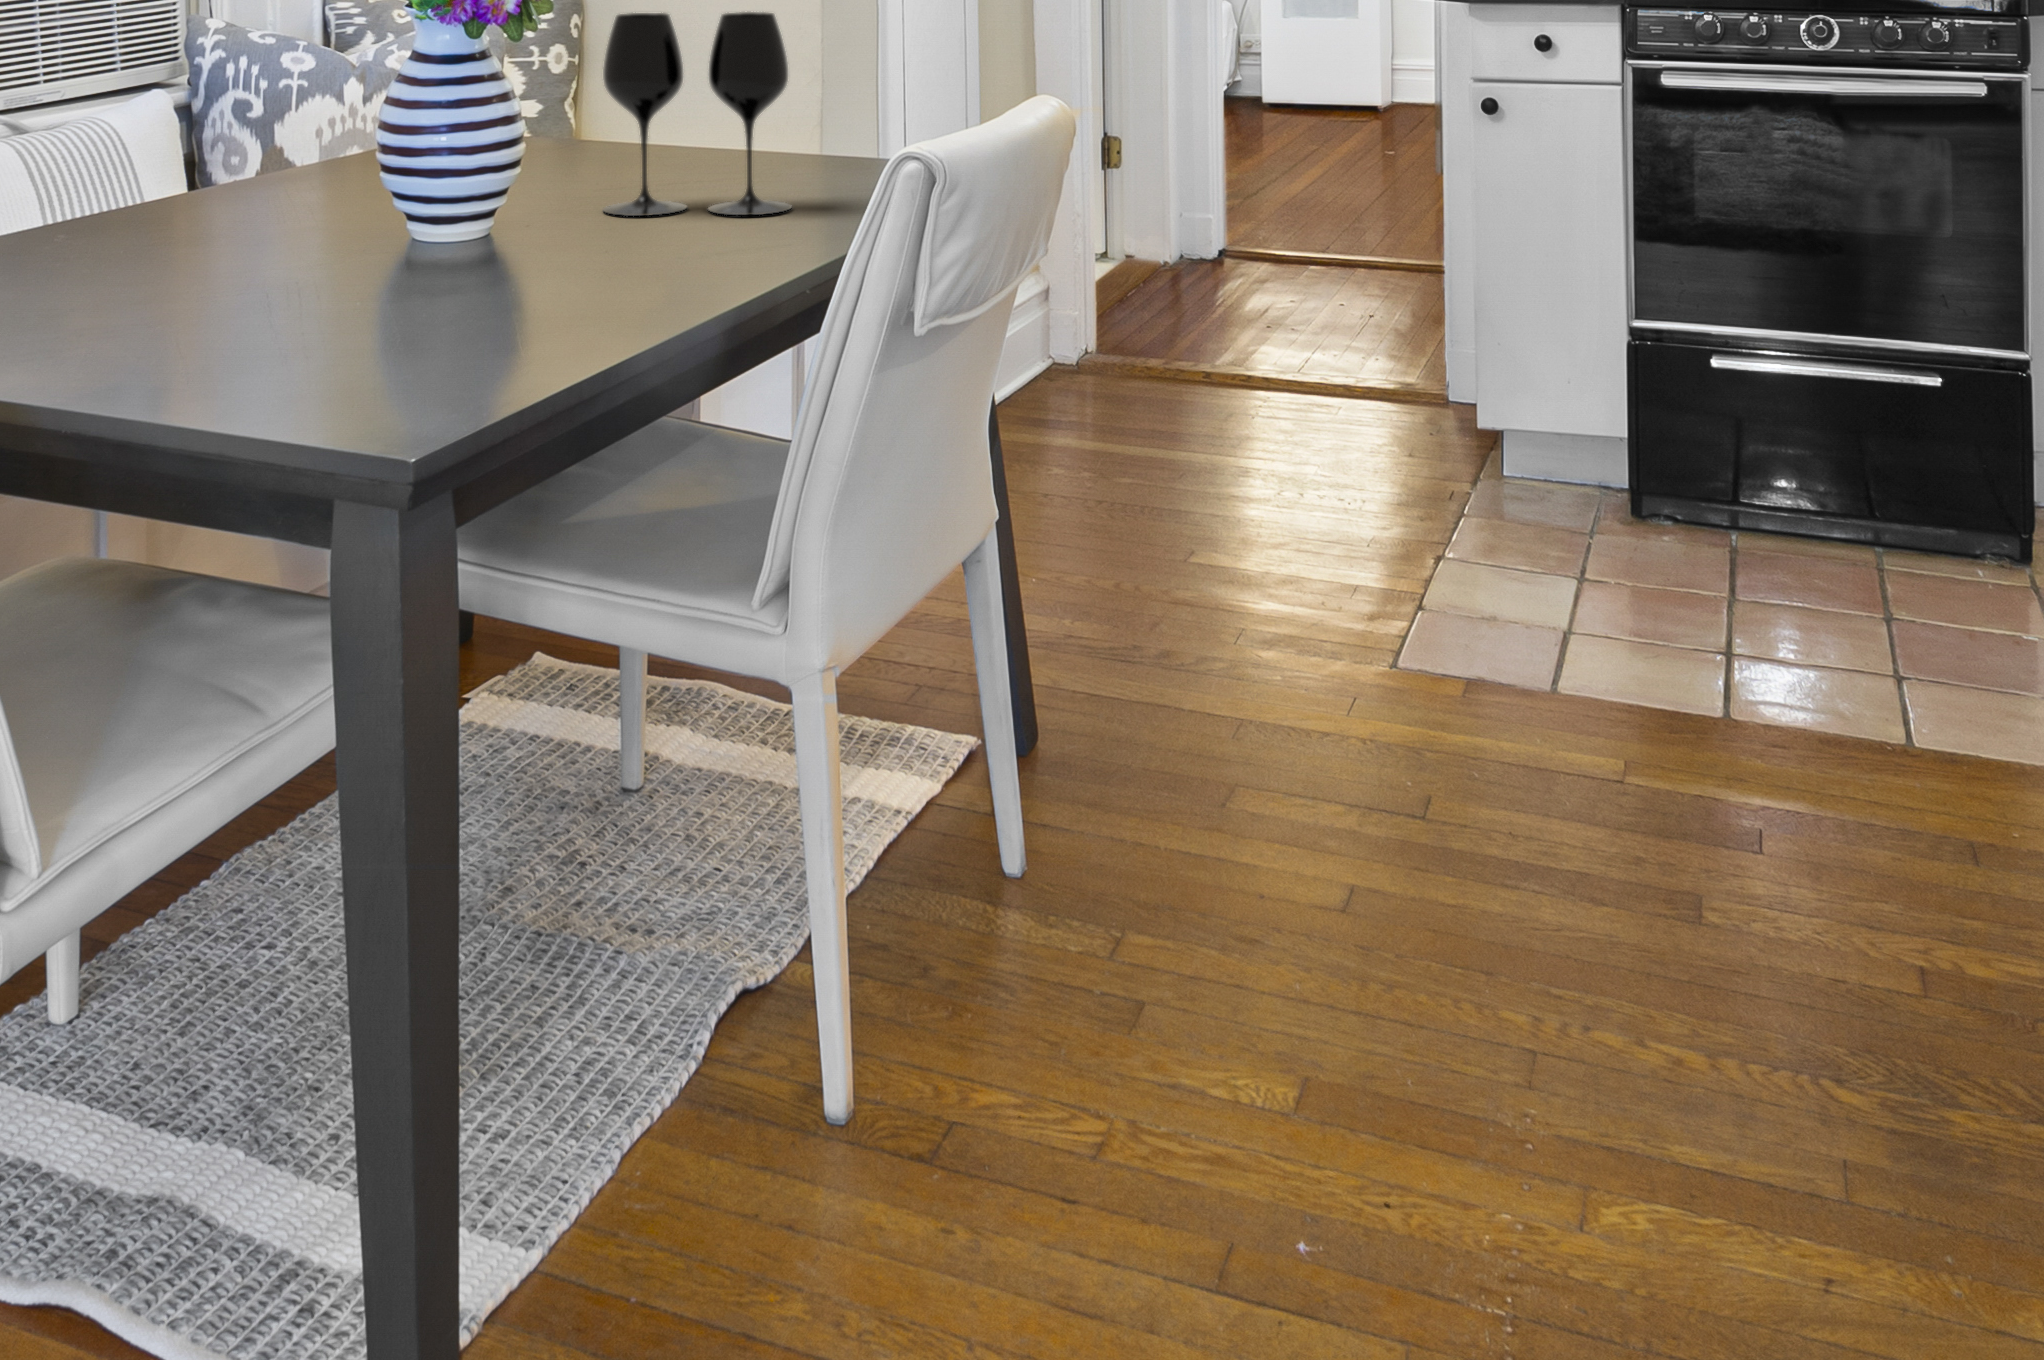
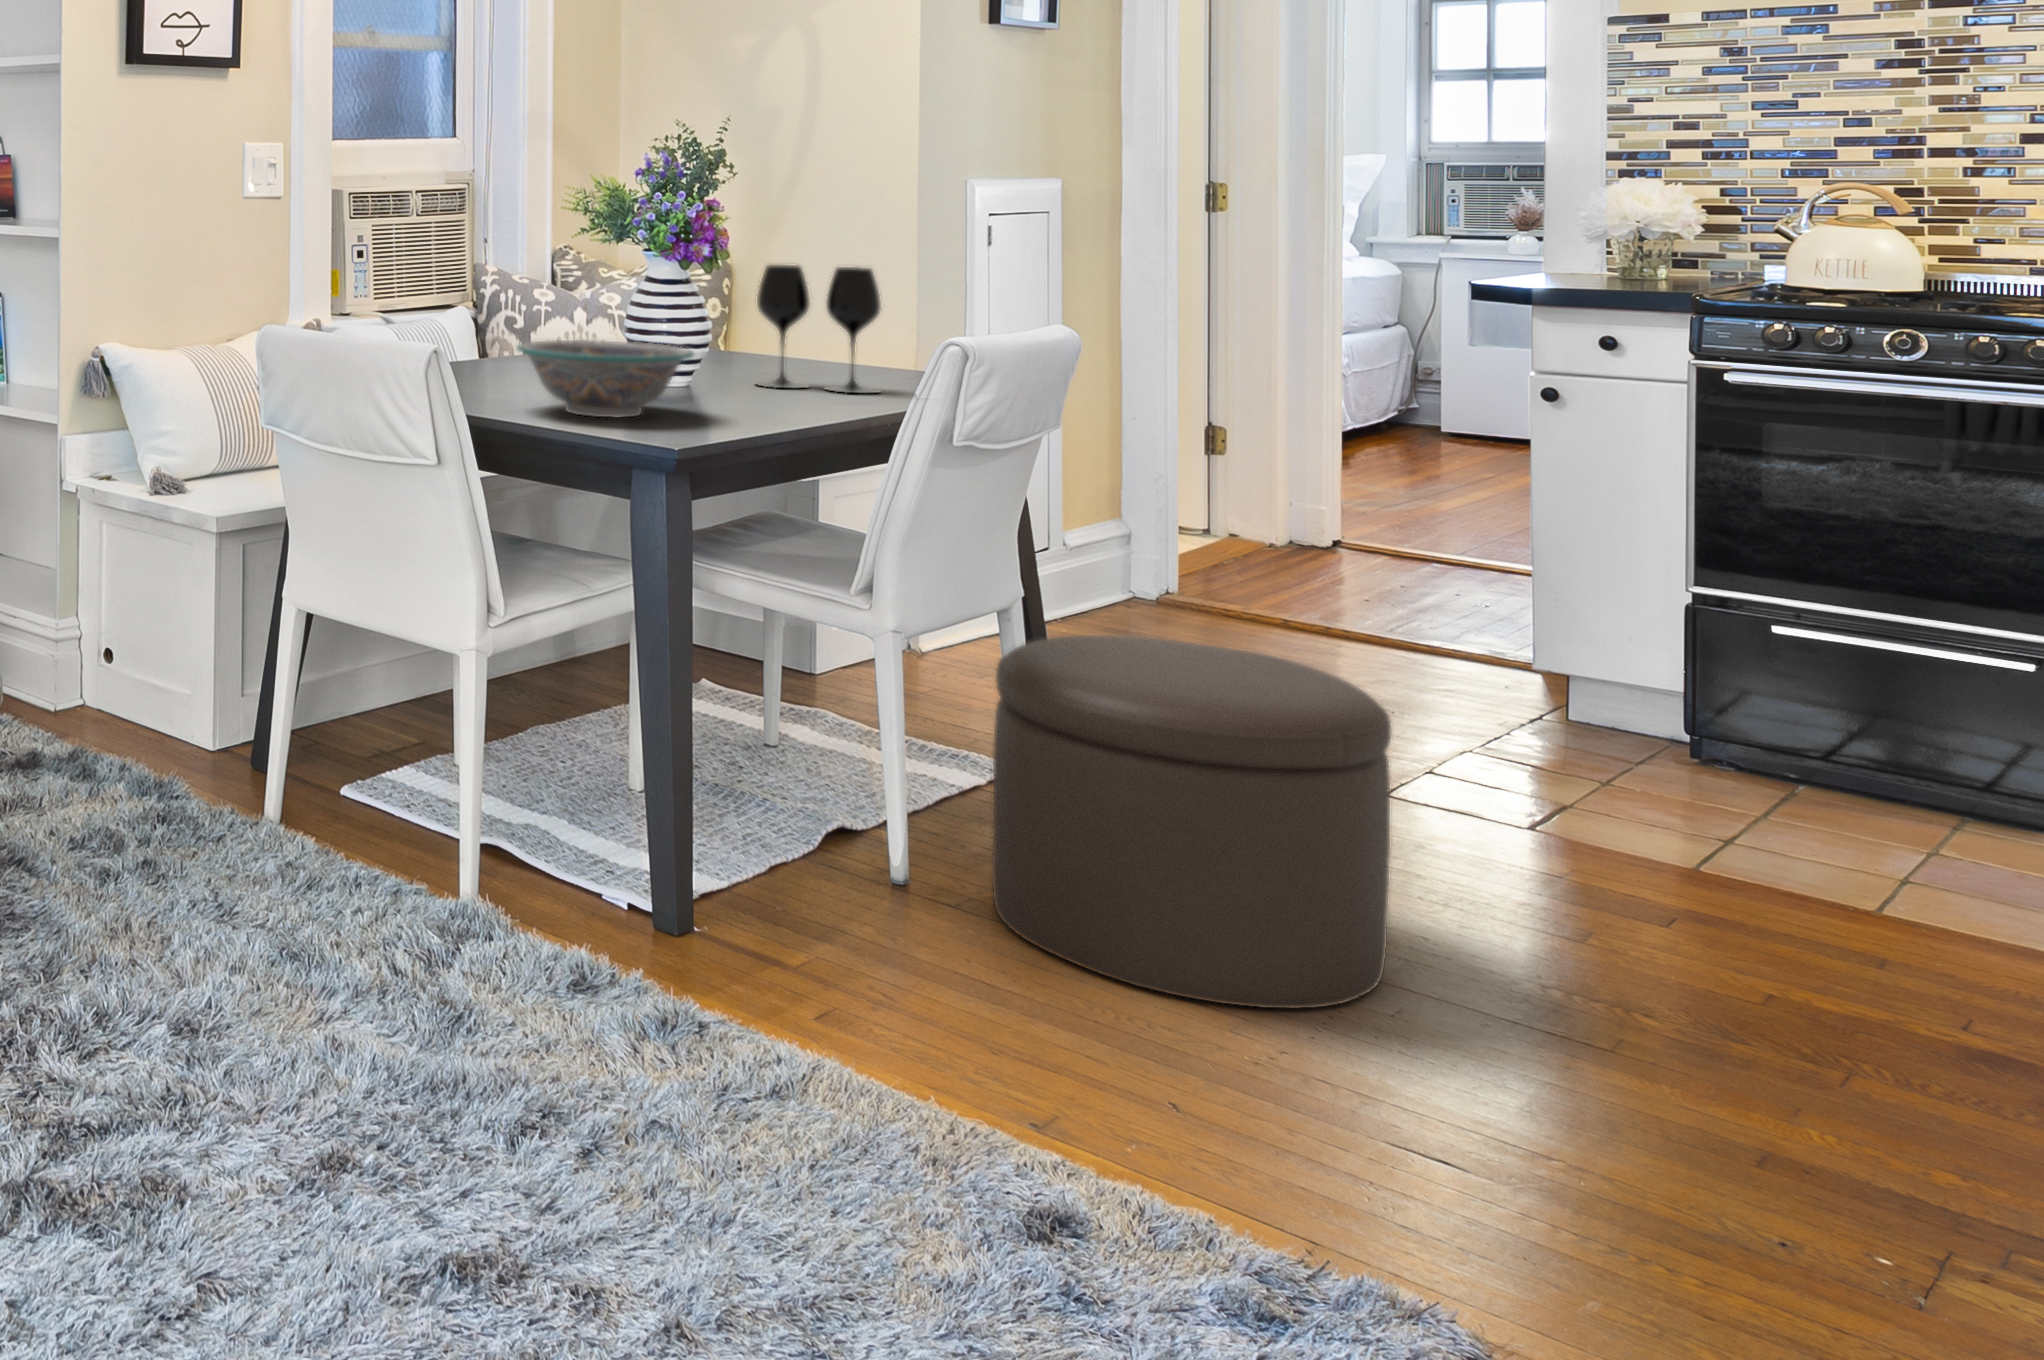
bowl: none [163,176,499,335] -> present [517,340,693,417]
ottoman: none [992,563,1524,1210] -> present [992,635,1392,1008]

